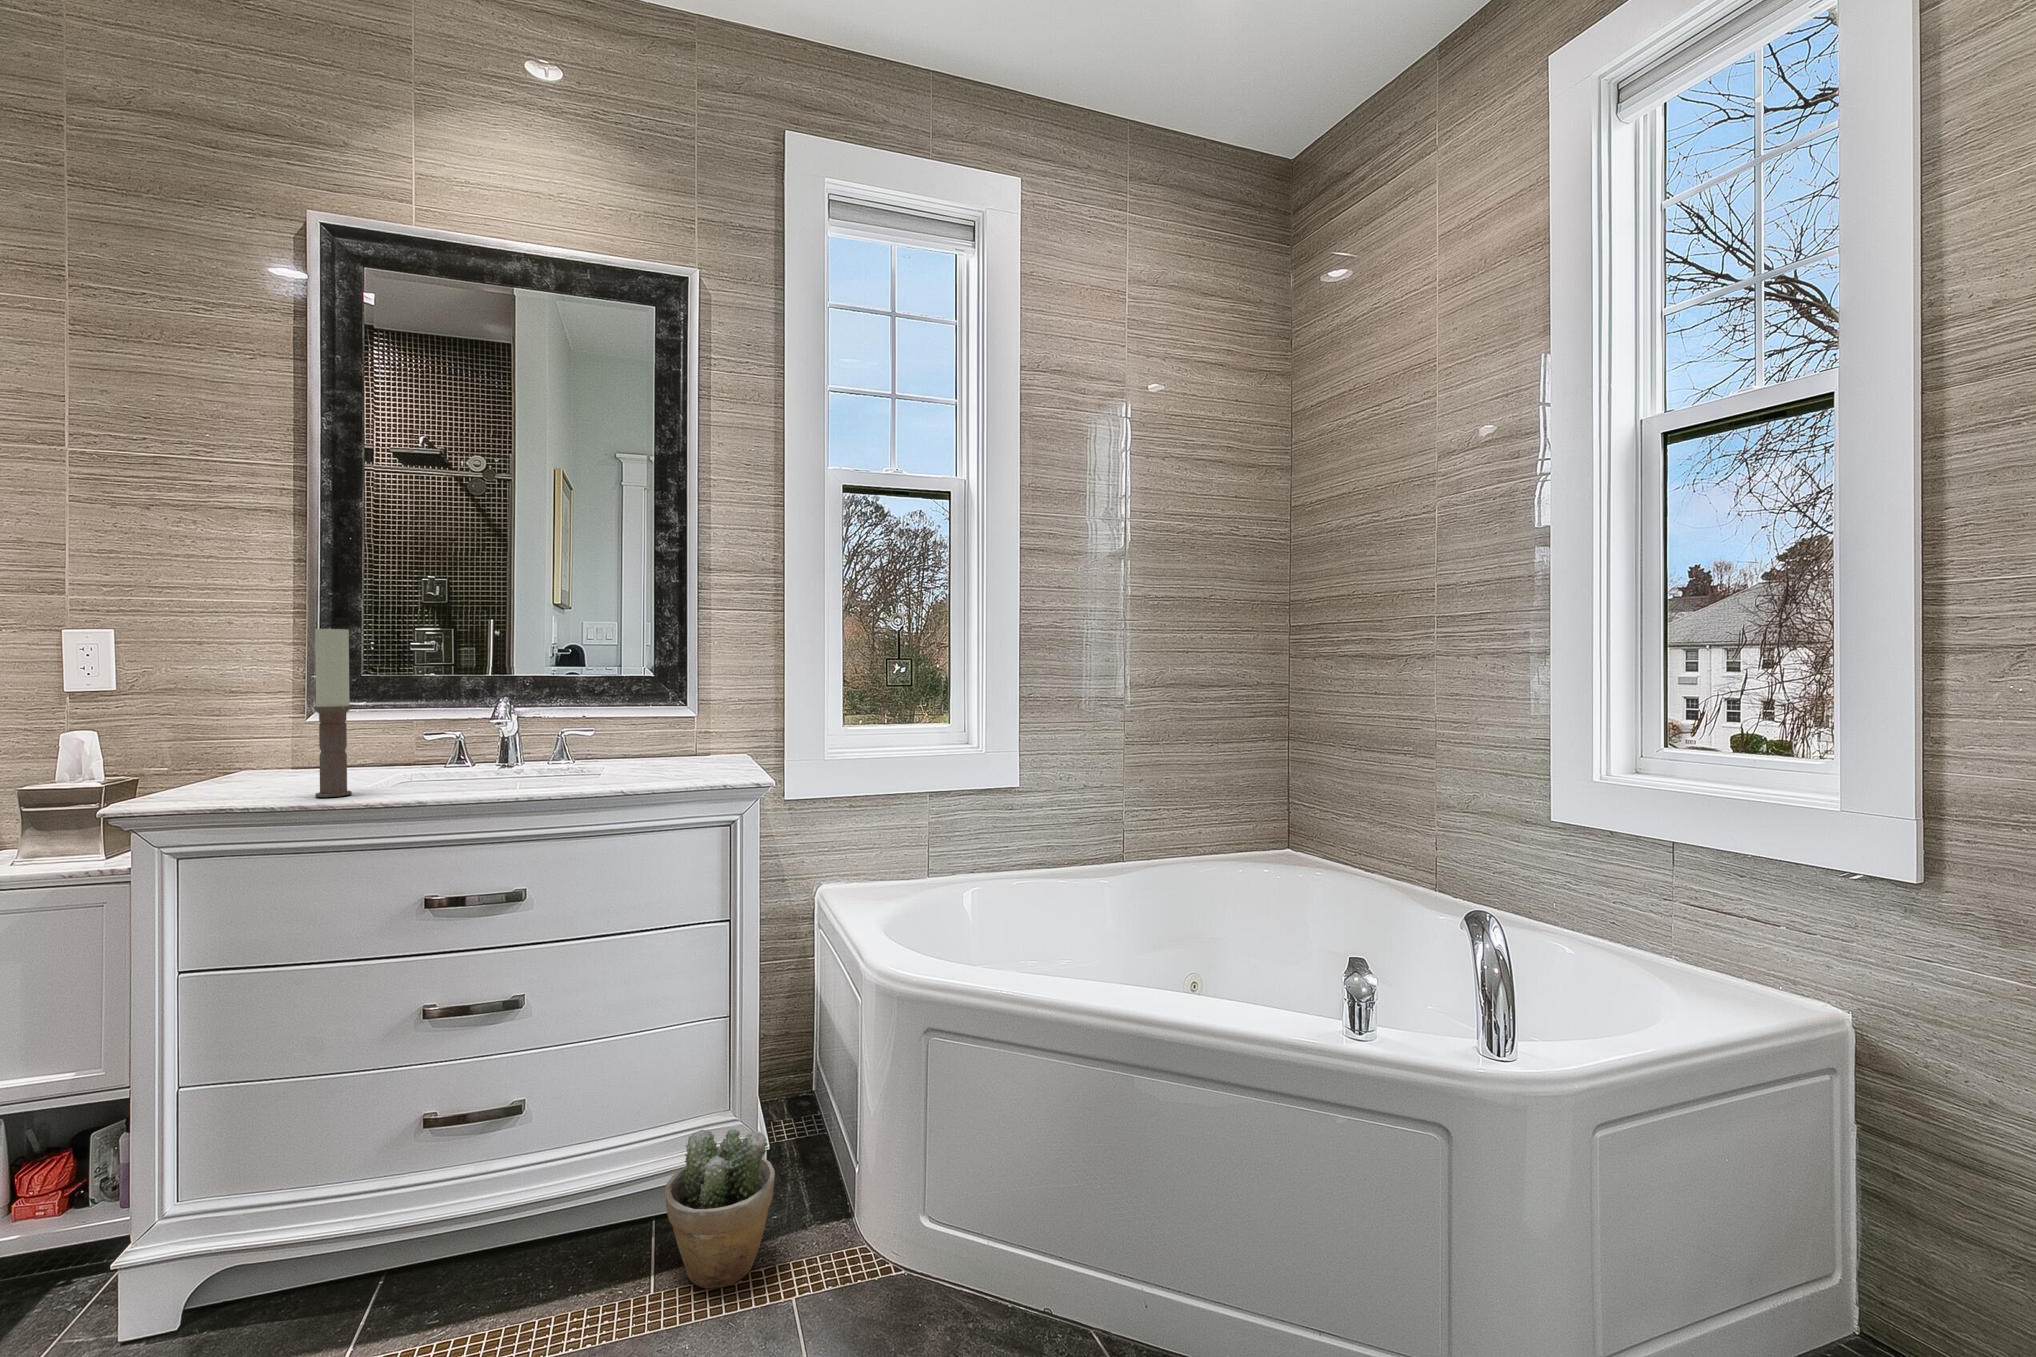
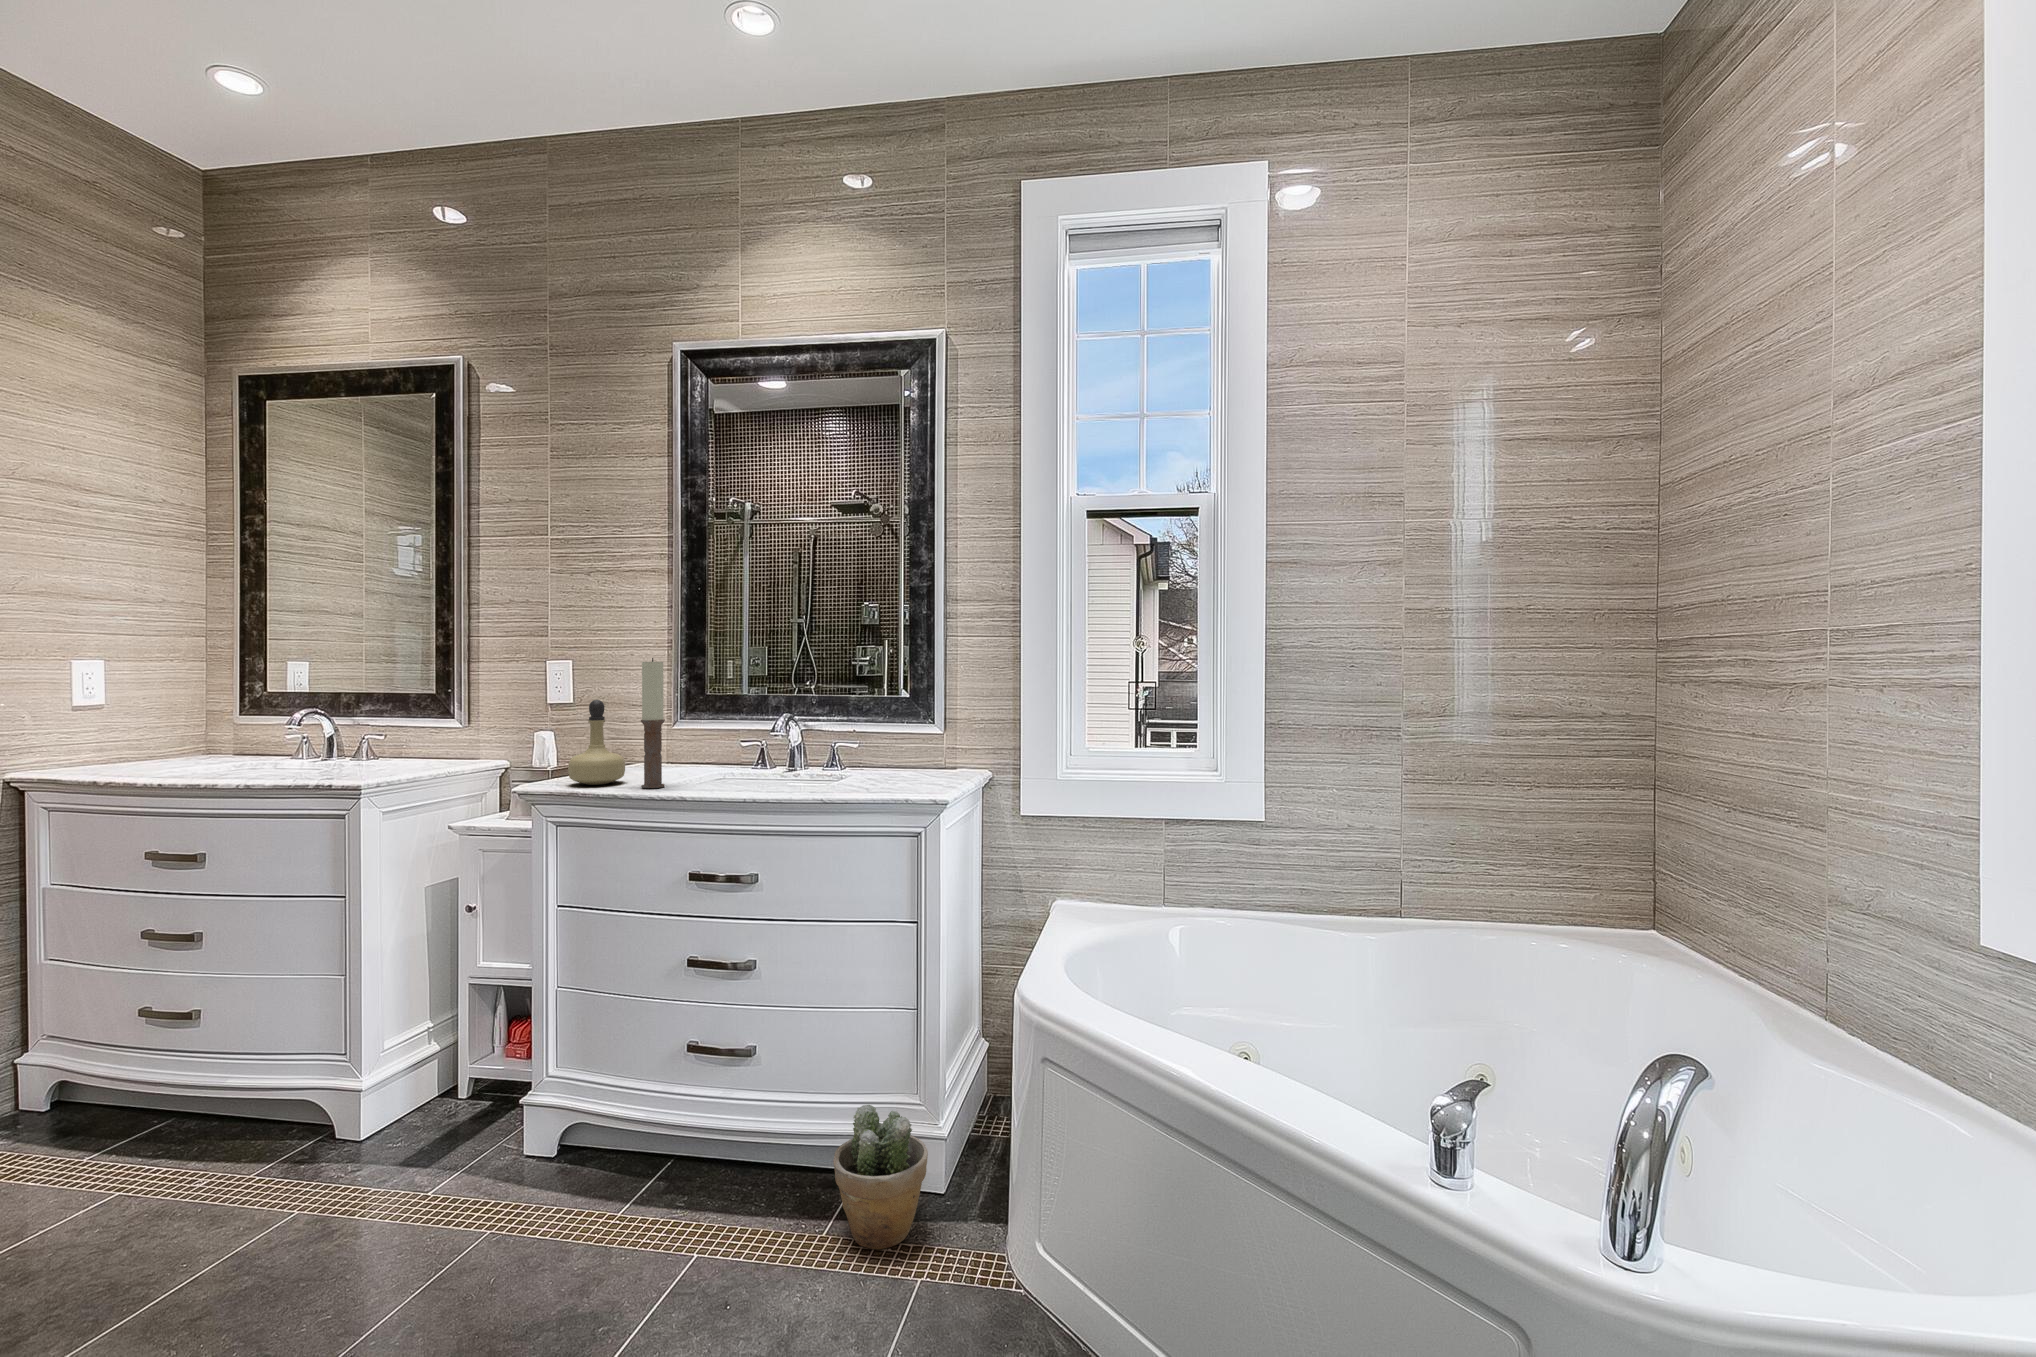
perfume bottle: none [175,681,272,799] -> present [568,700,625,785]

